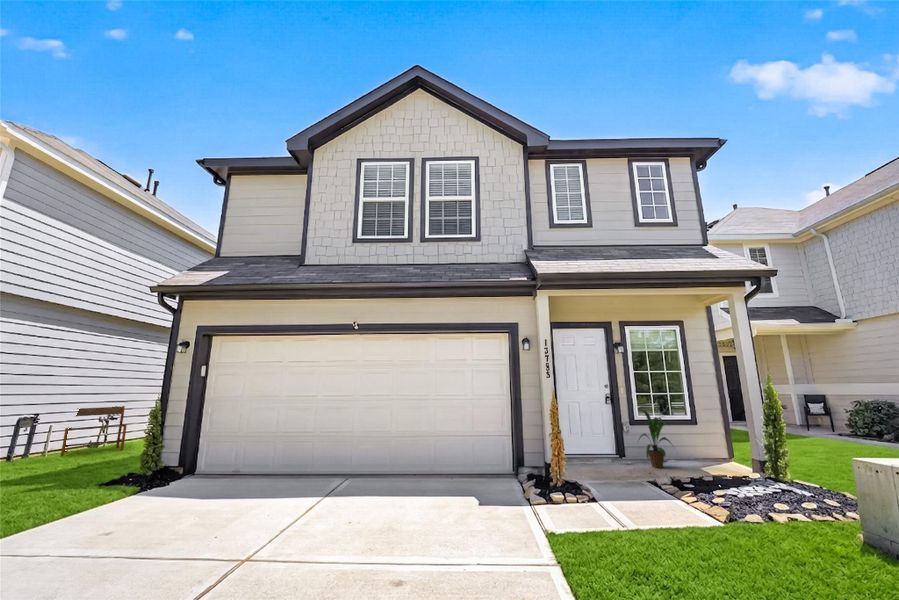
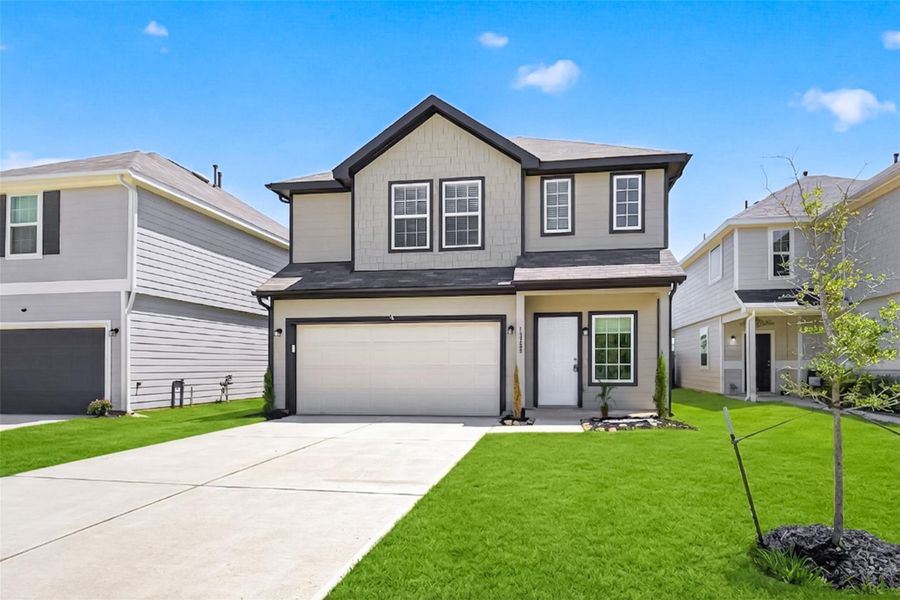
bench: present [61,406,127,456] -> none [194,374,233,407]

